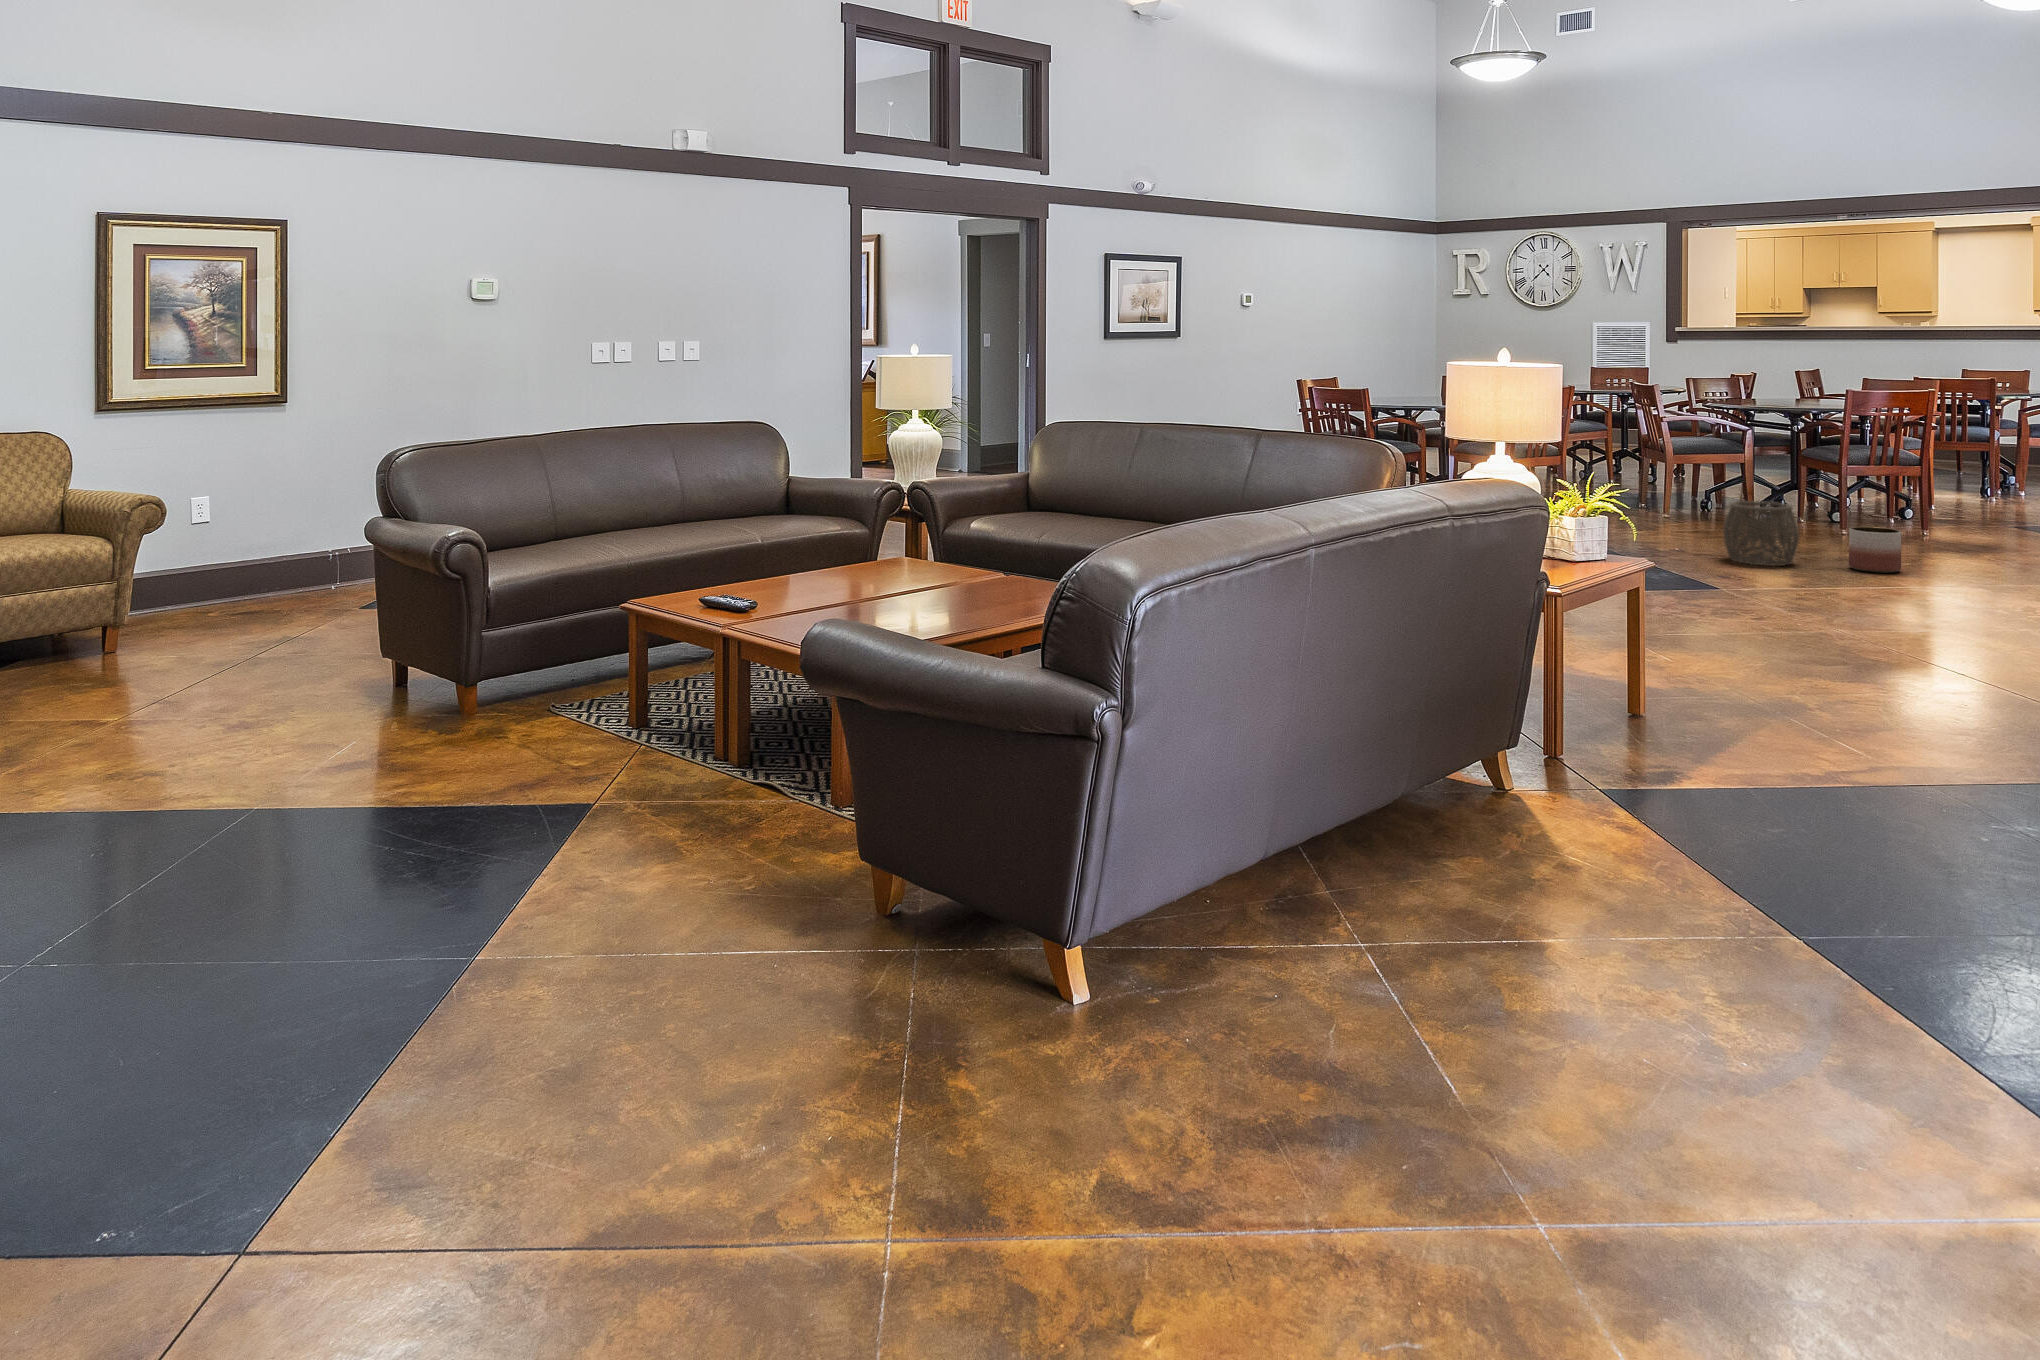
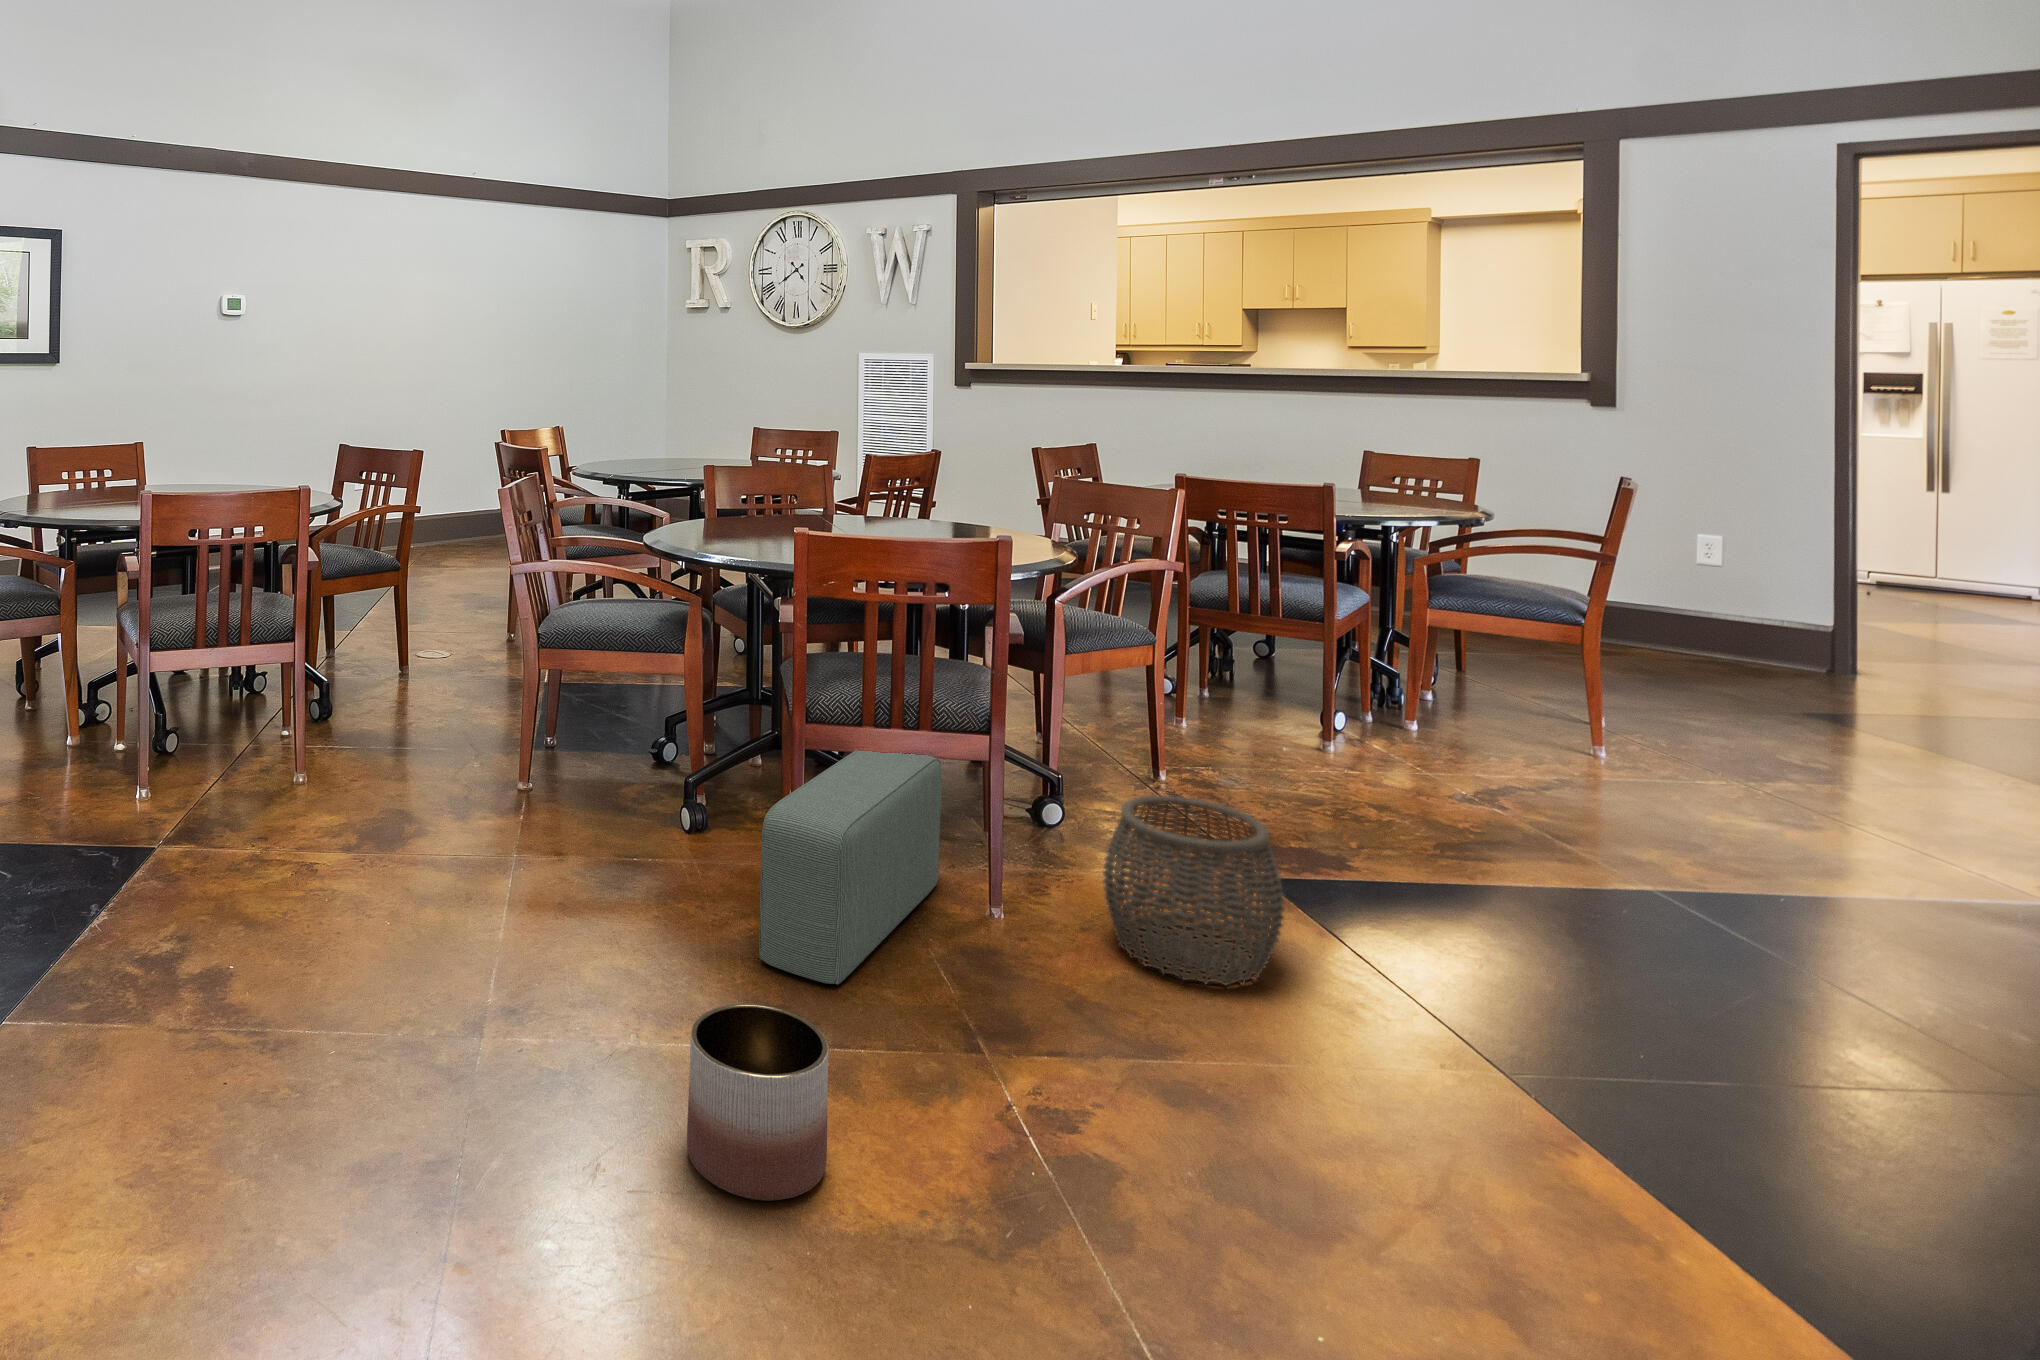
pouf: none [1810,479,1853,550] -> present [759,750,942,984]
woven basket: present [1723,501,1799,566] -> present [1103,795,1284,986]

